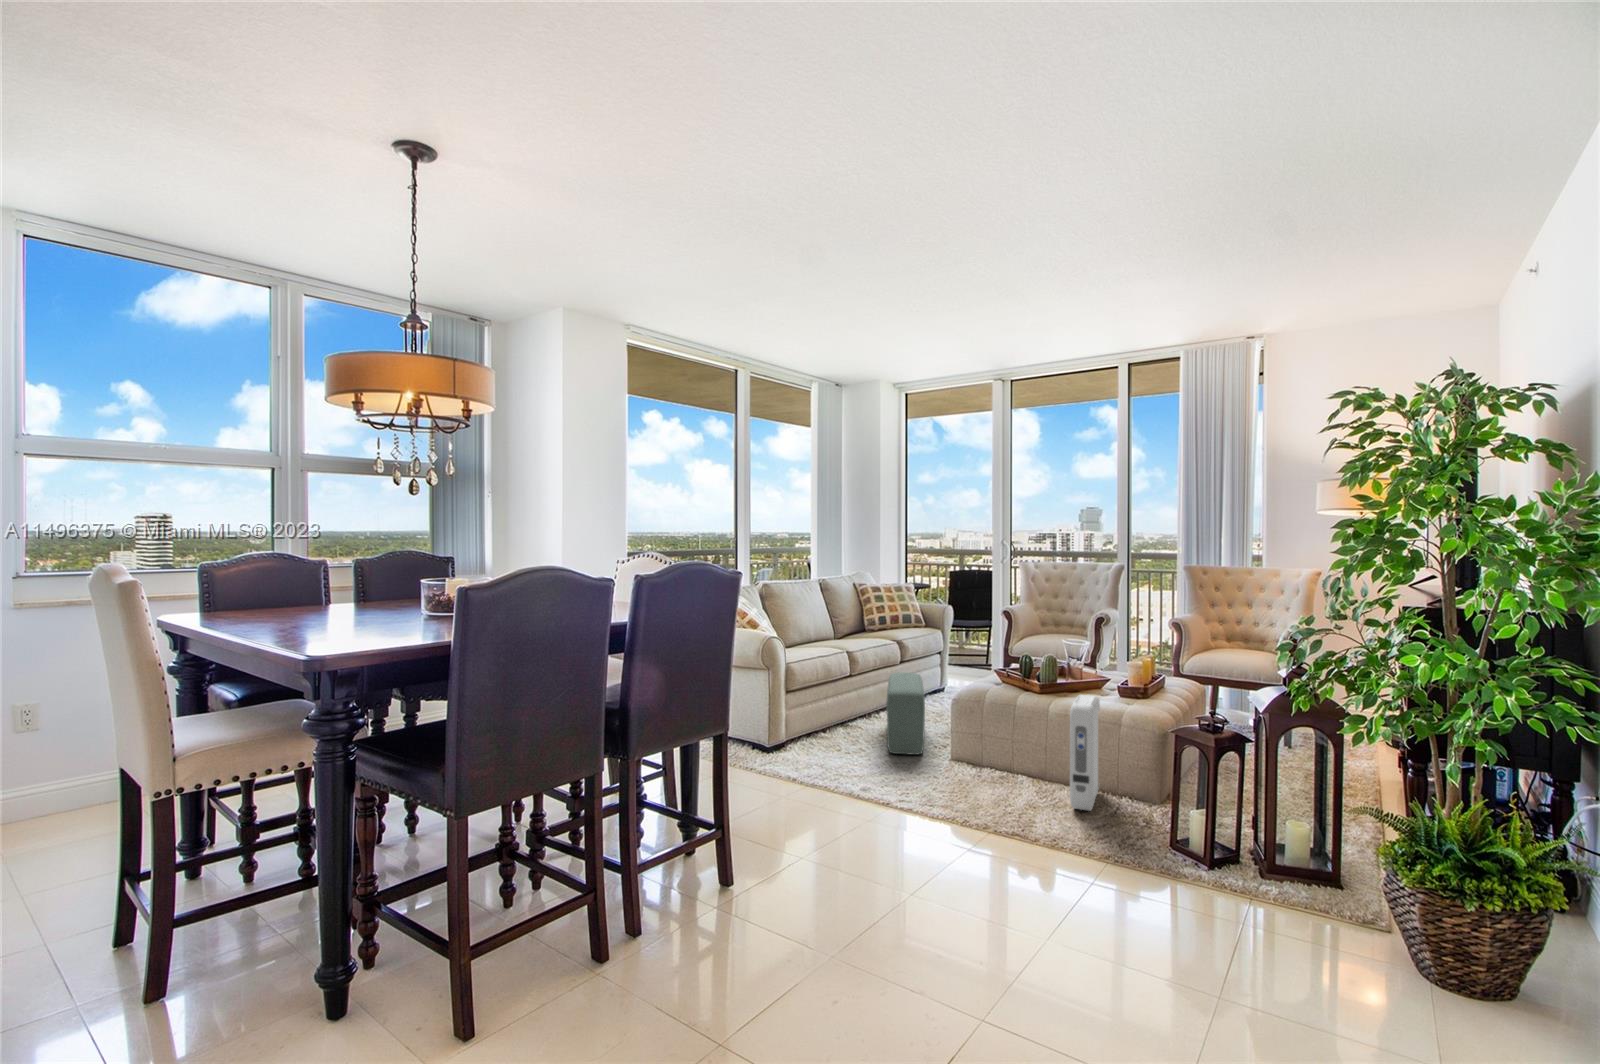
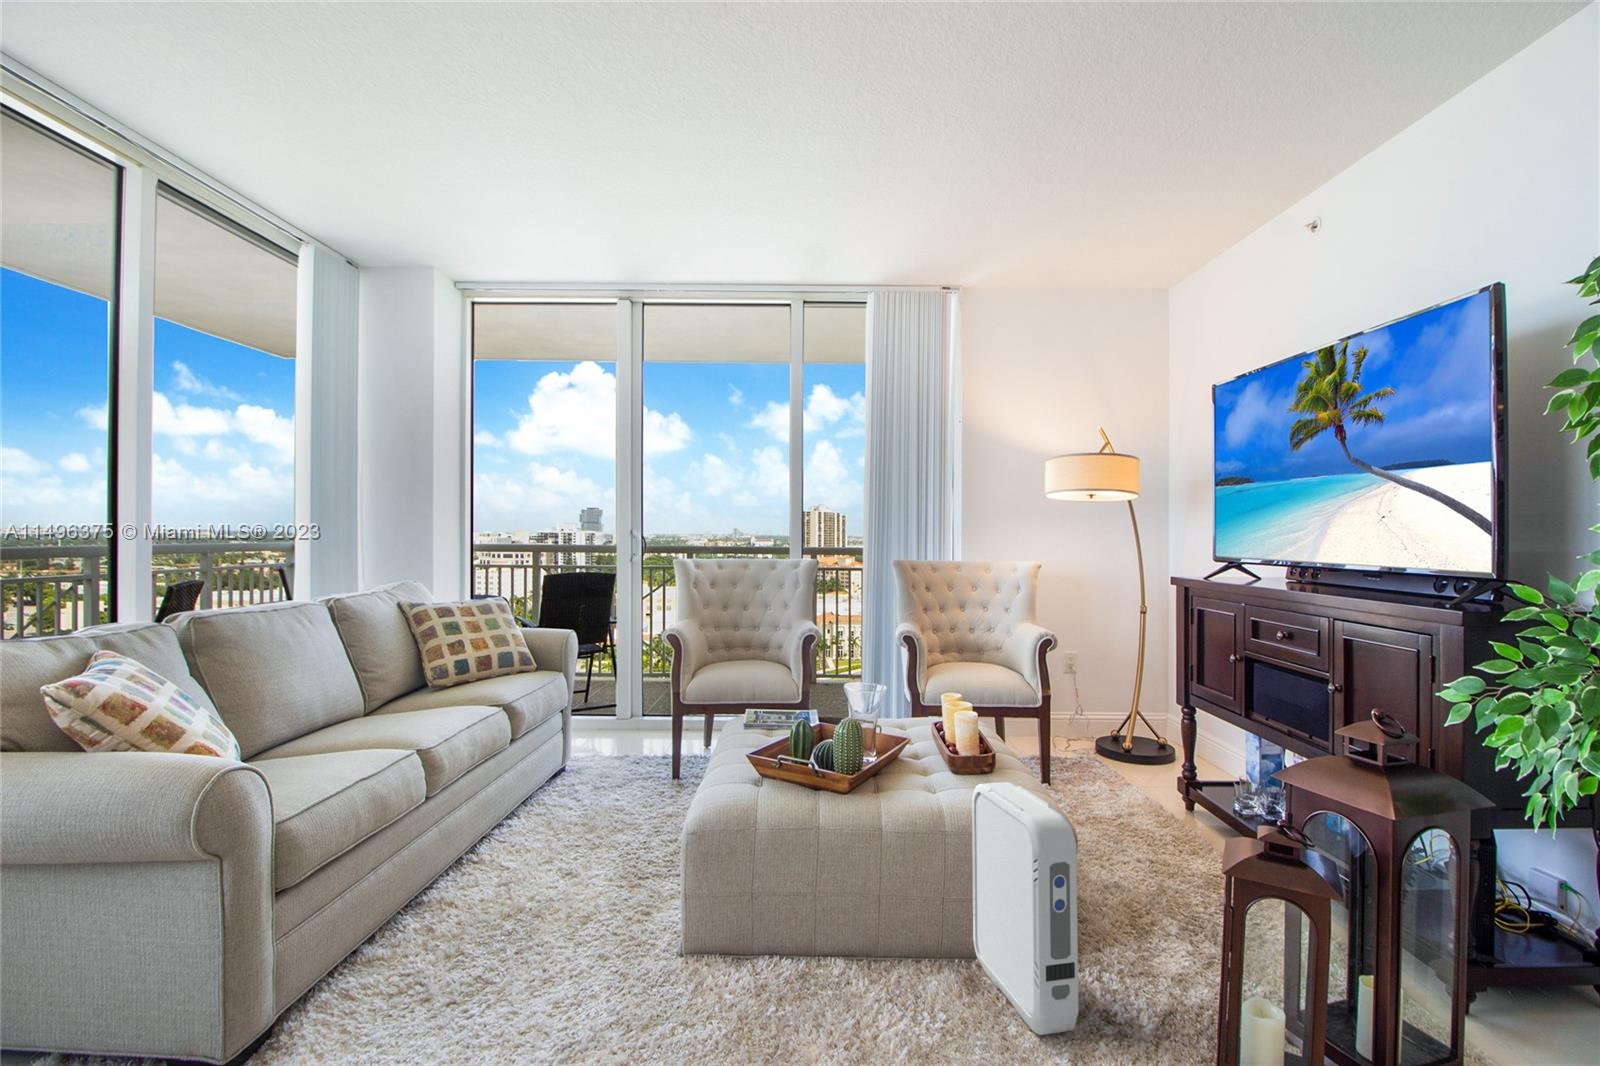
pouf: present [886,673,925,755] -> none [519,768,642,975]

